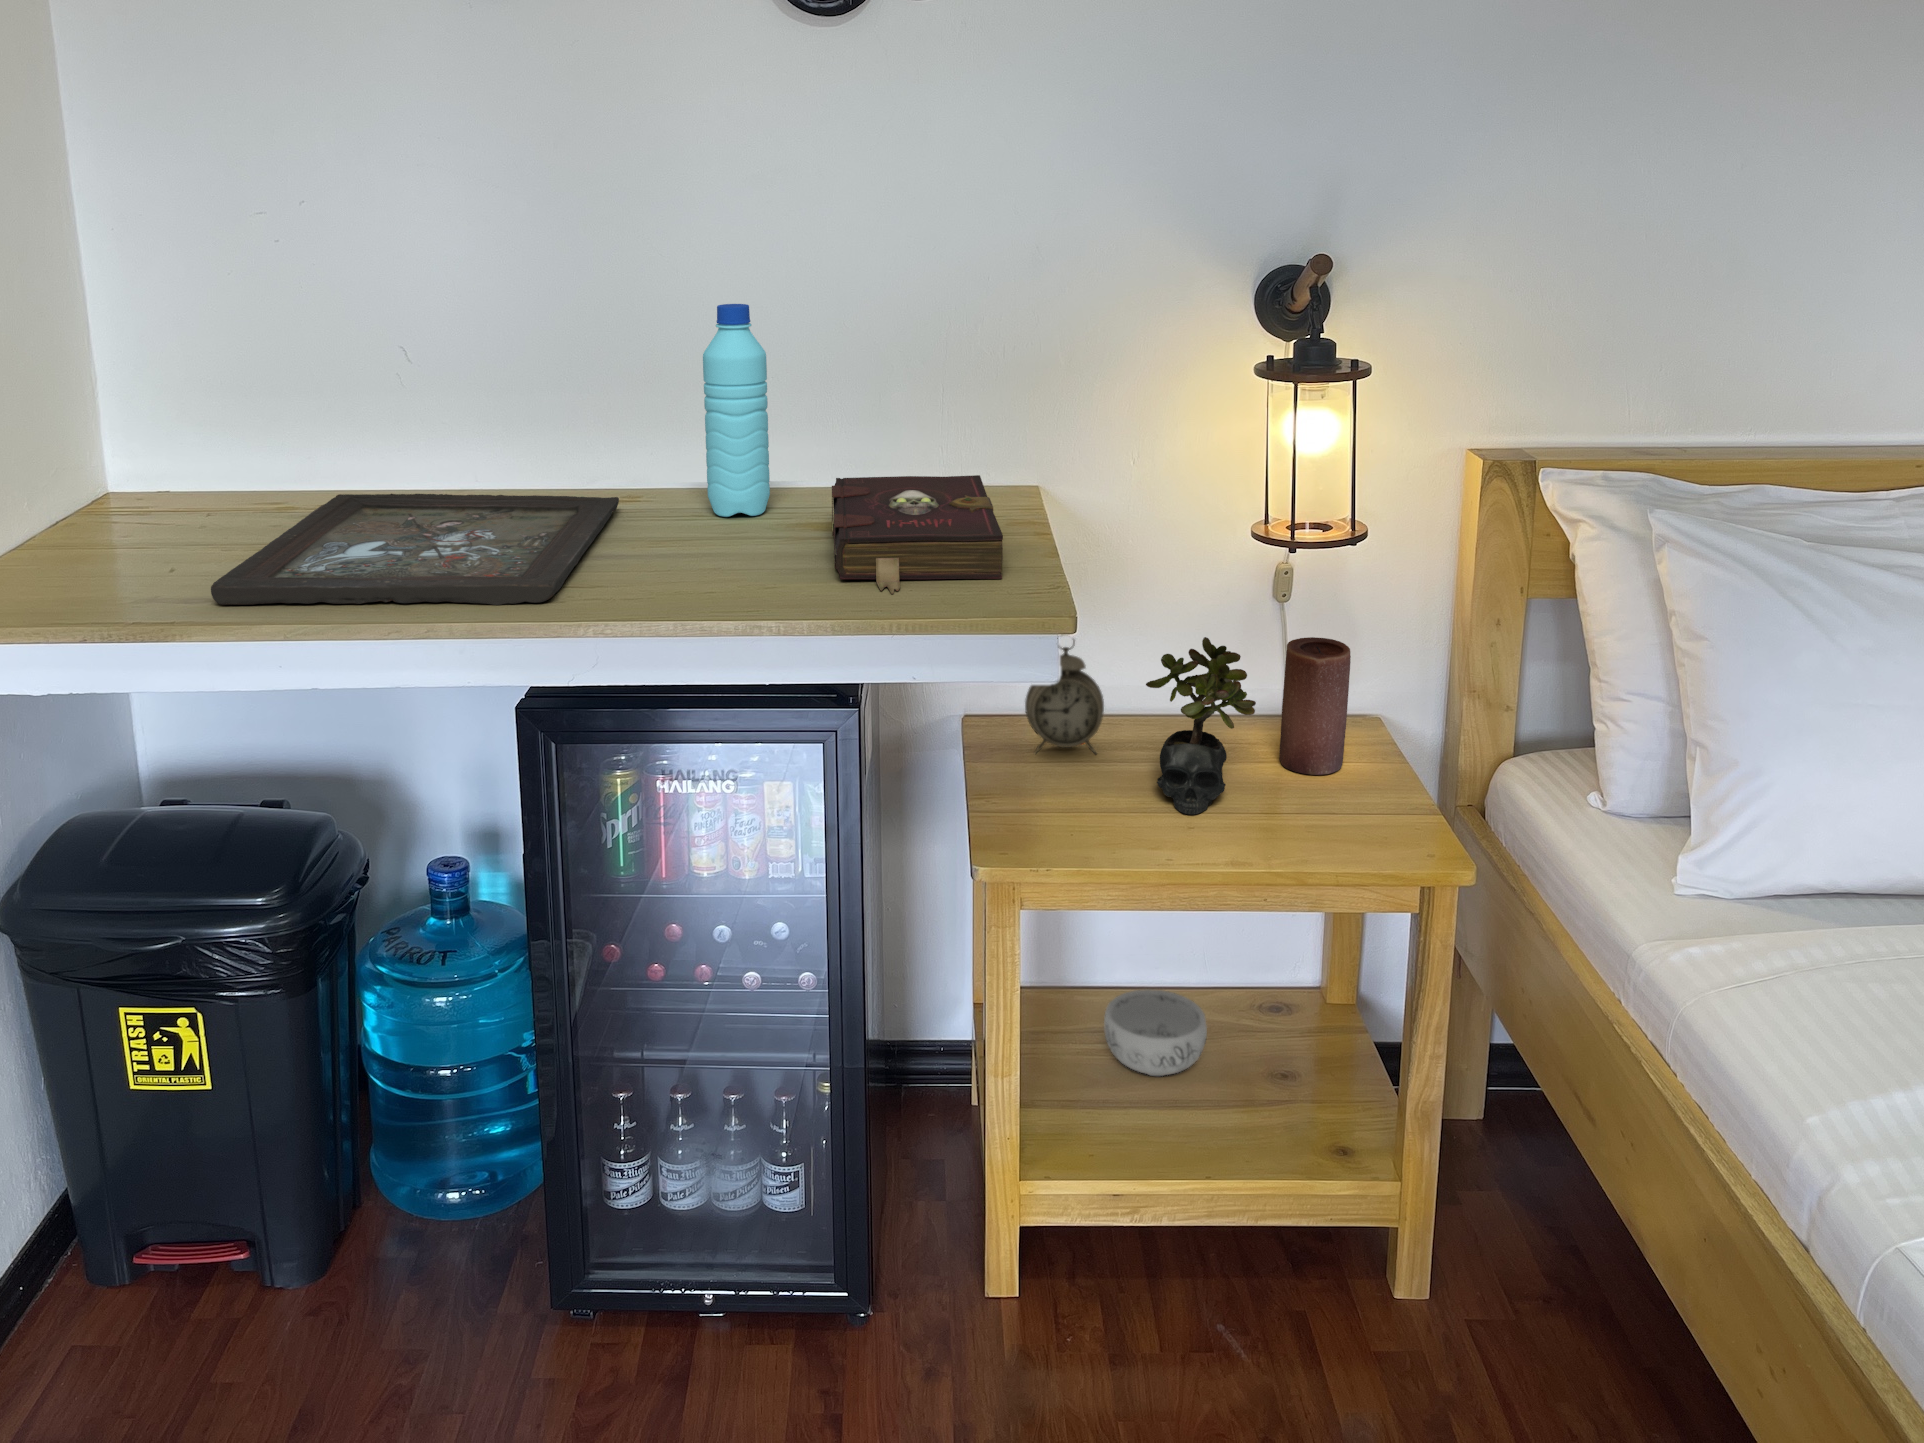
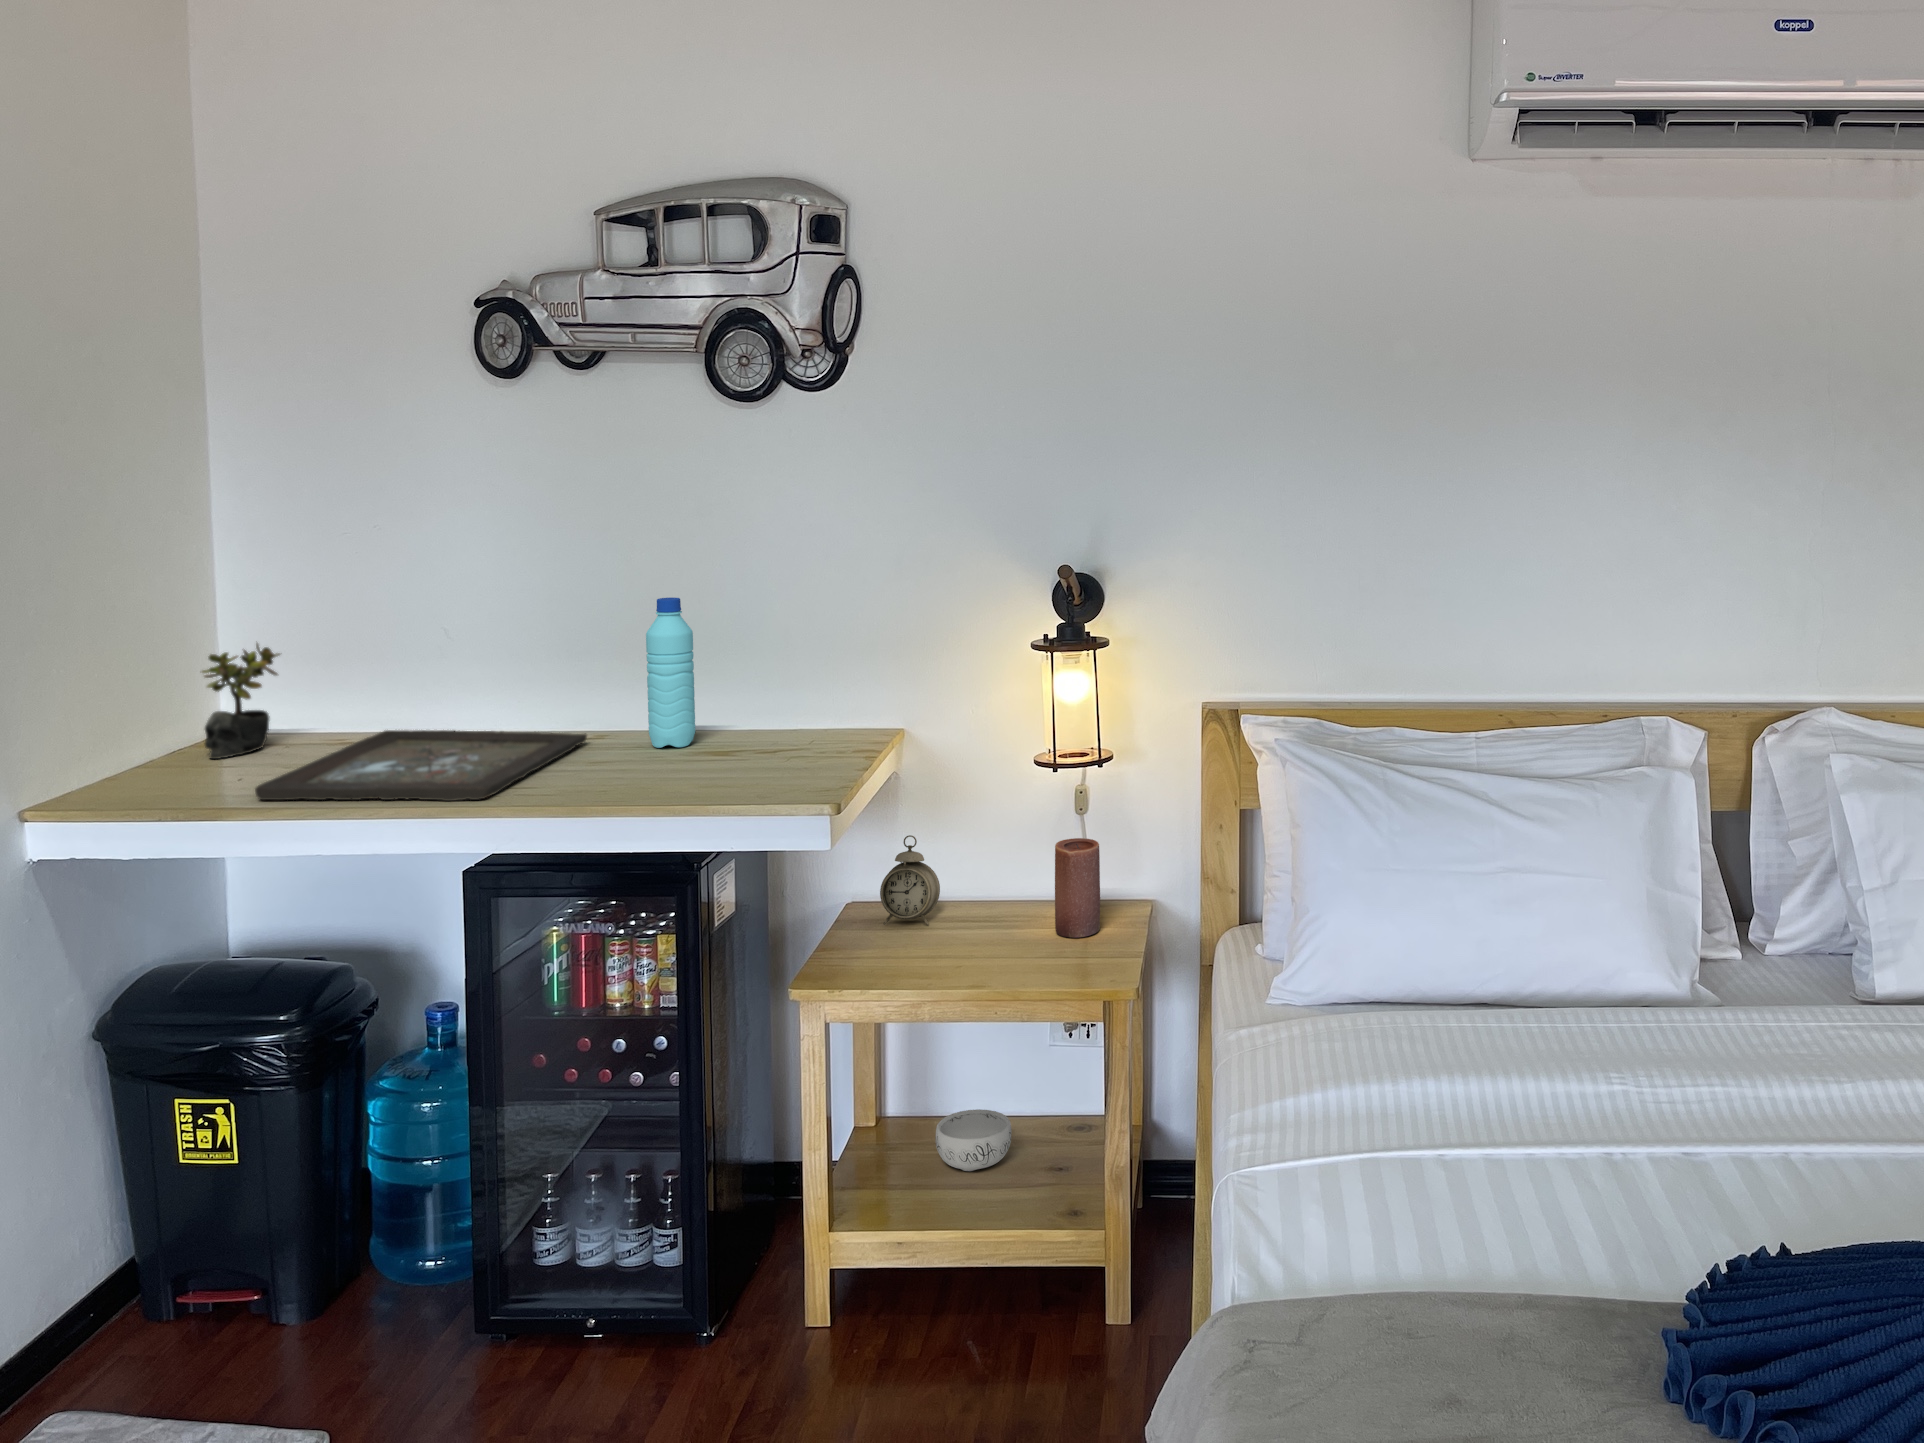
book: present [832,475,1003,594] -> none [689,719,832,796]
succulent plant: present [1146,637,1256,815] -> present [202,643,280,759]

